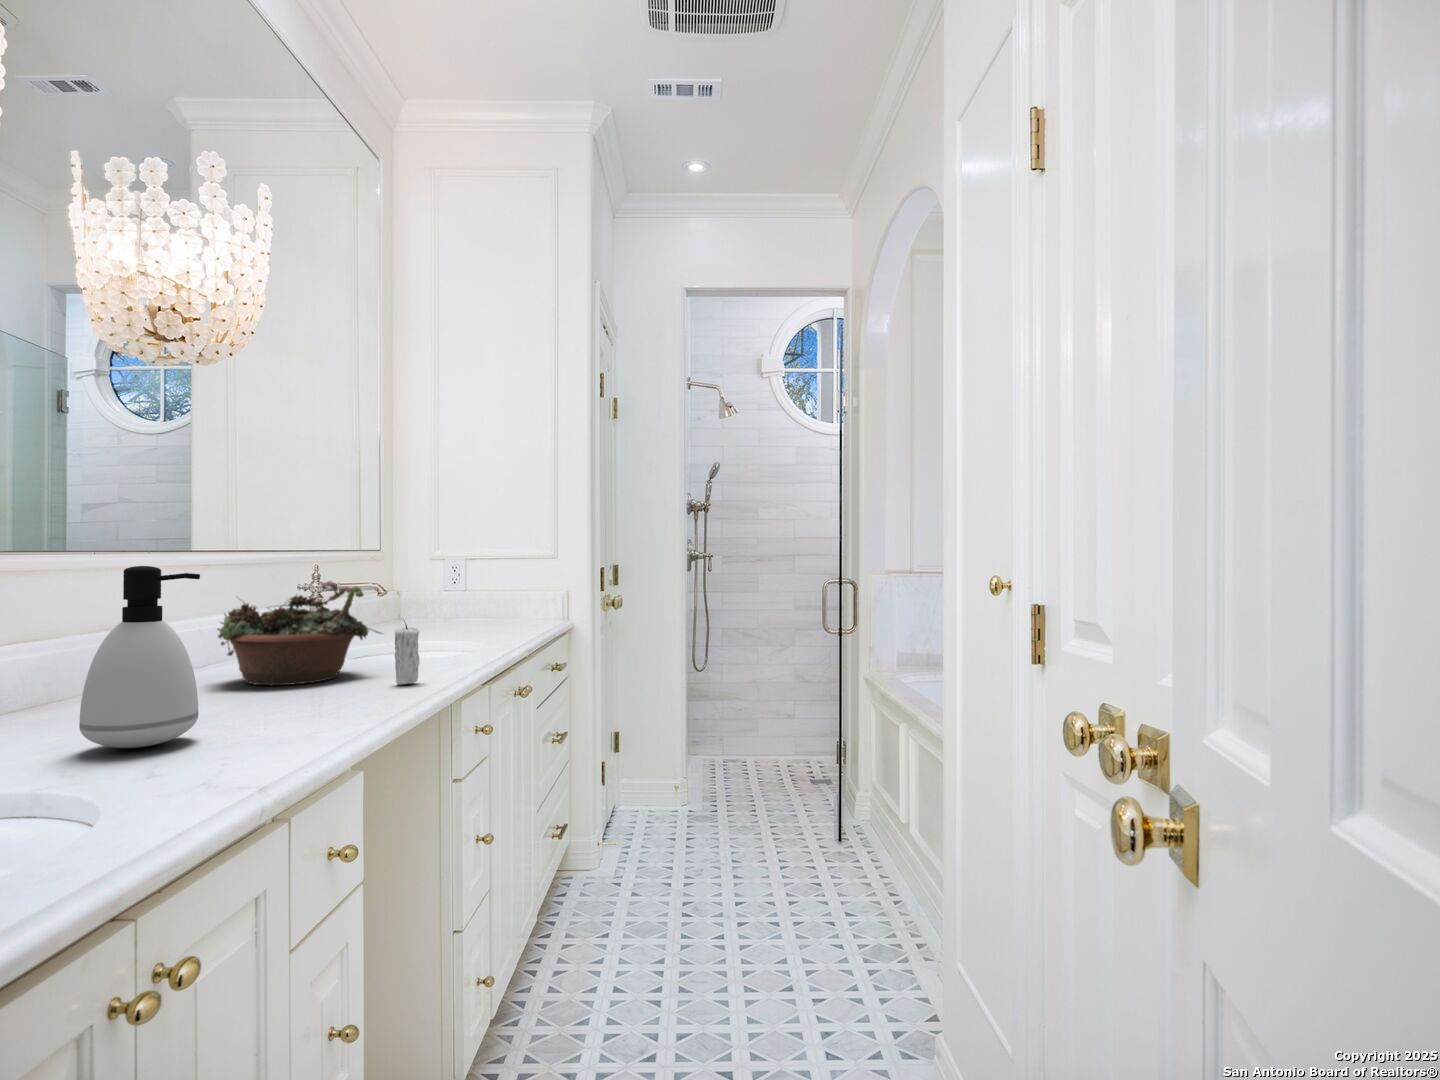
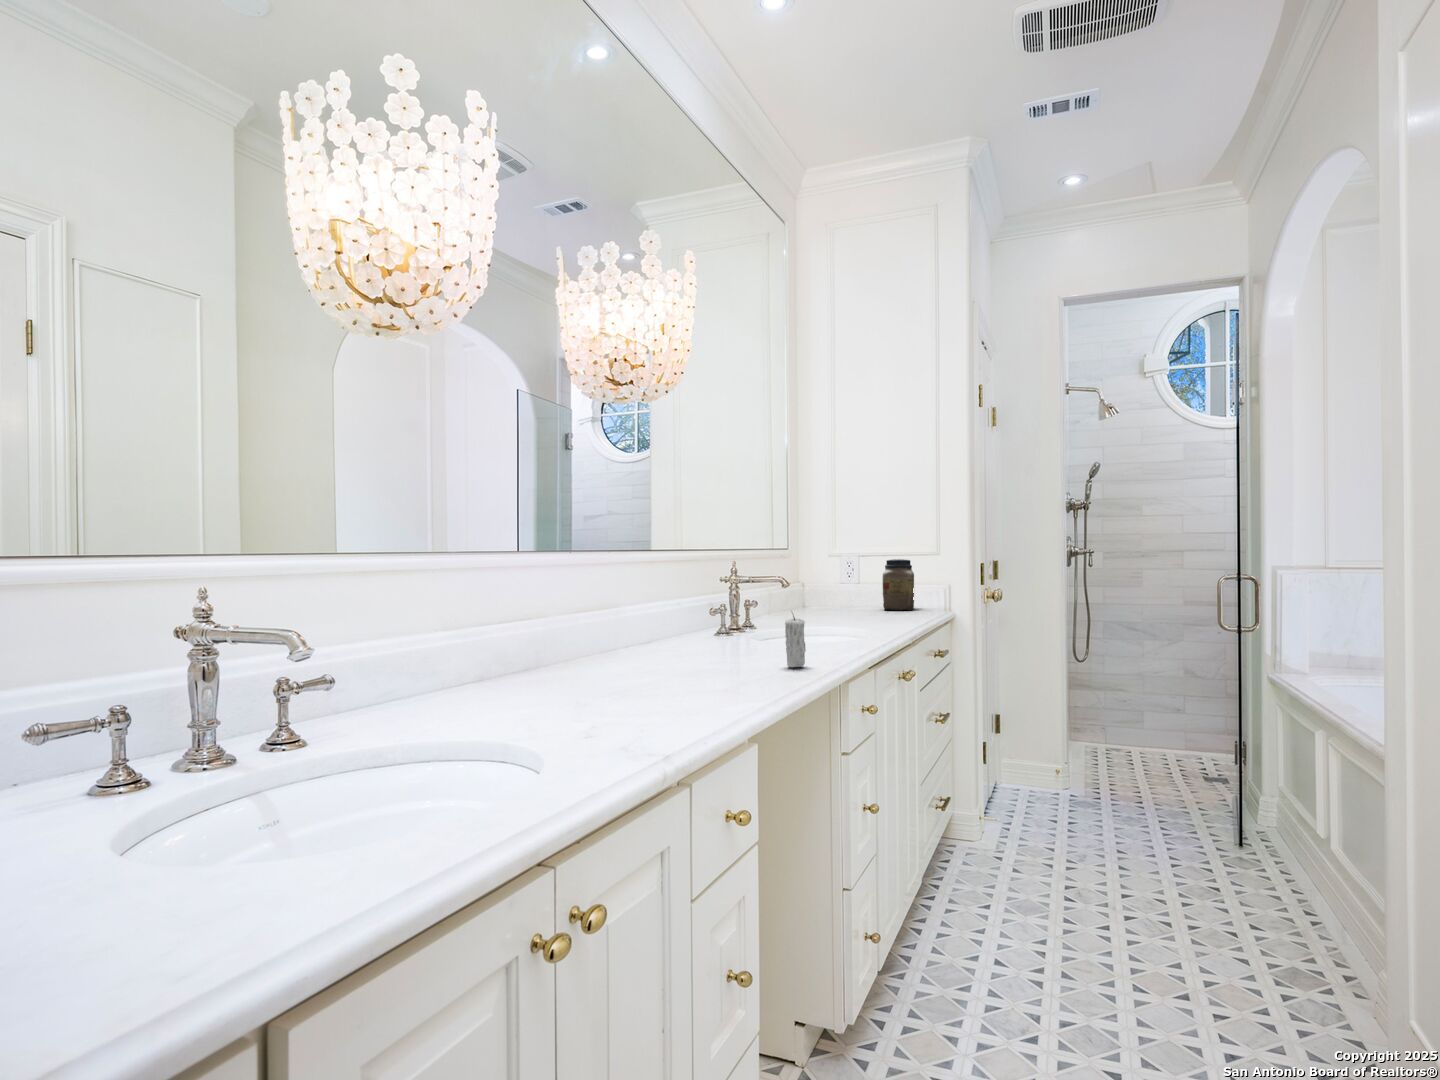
jar: none [500,563,536,622] -> present [883,559,914,610]
soap dispenser: present [79,566,200,748] -> none [560,570,634,708]
succulent planter: present [217,581,382,685] -> none [662,578,779,660]

